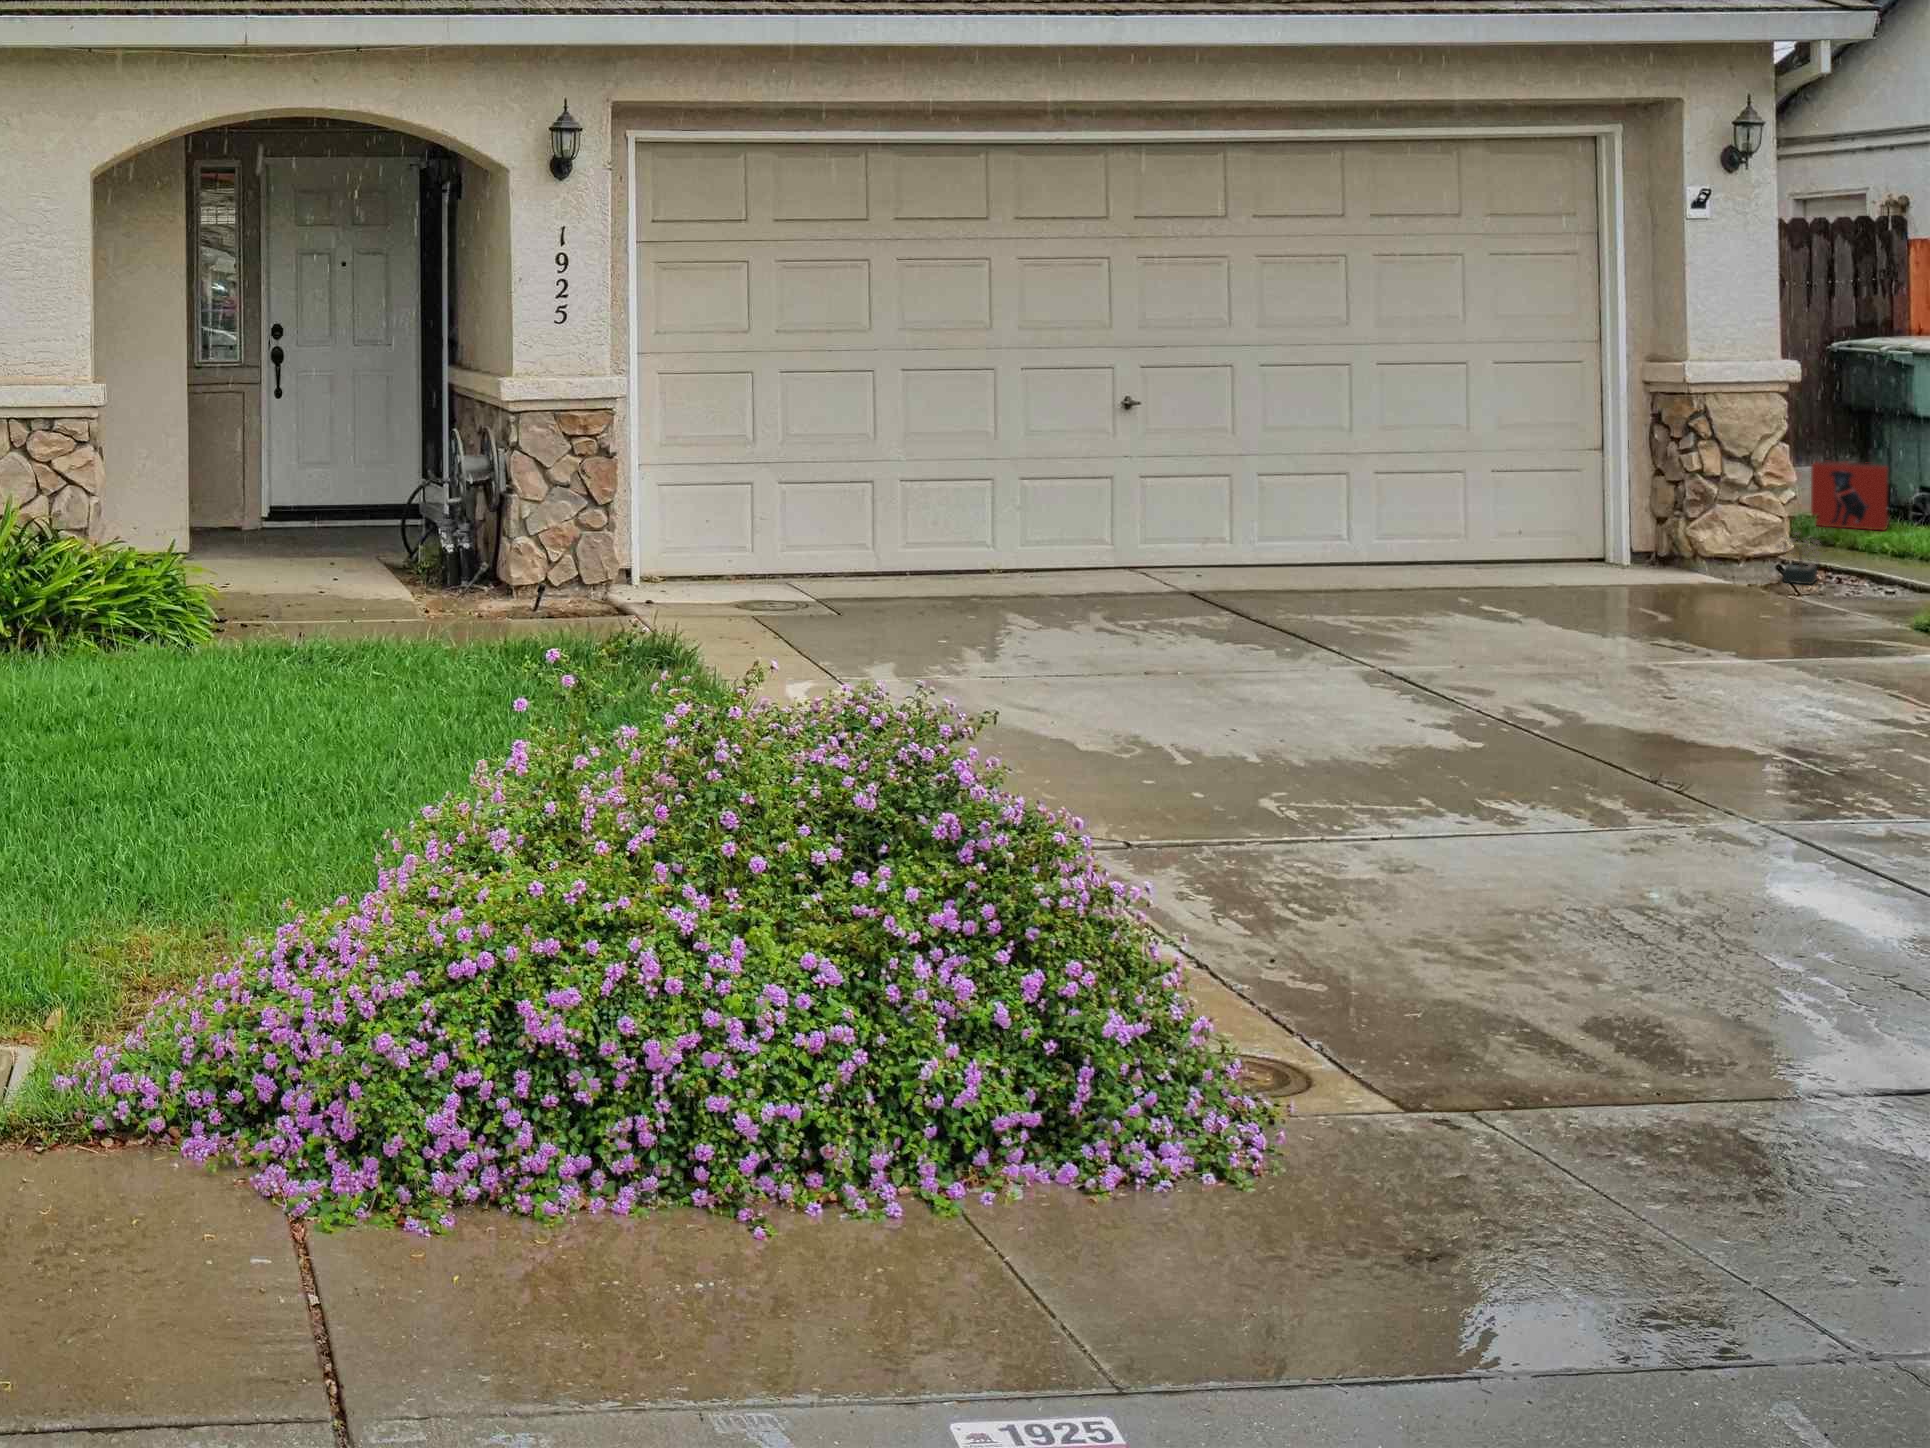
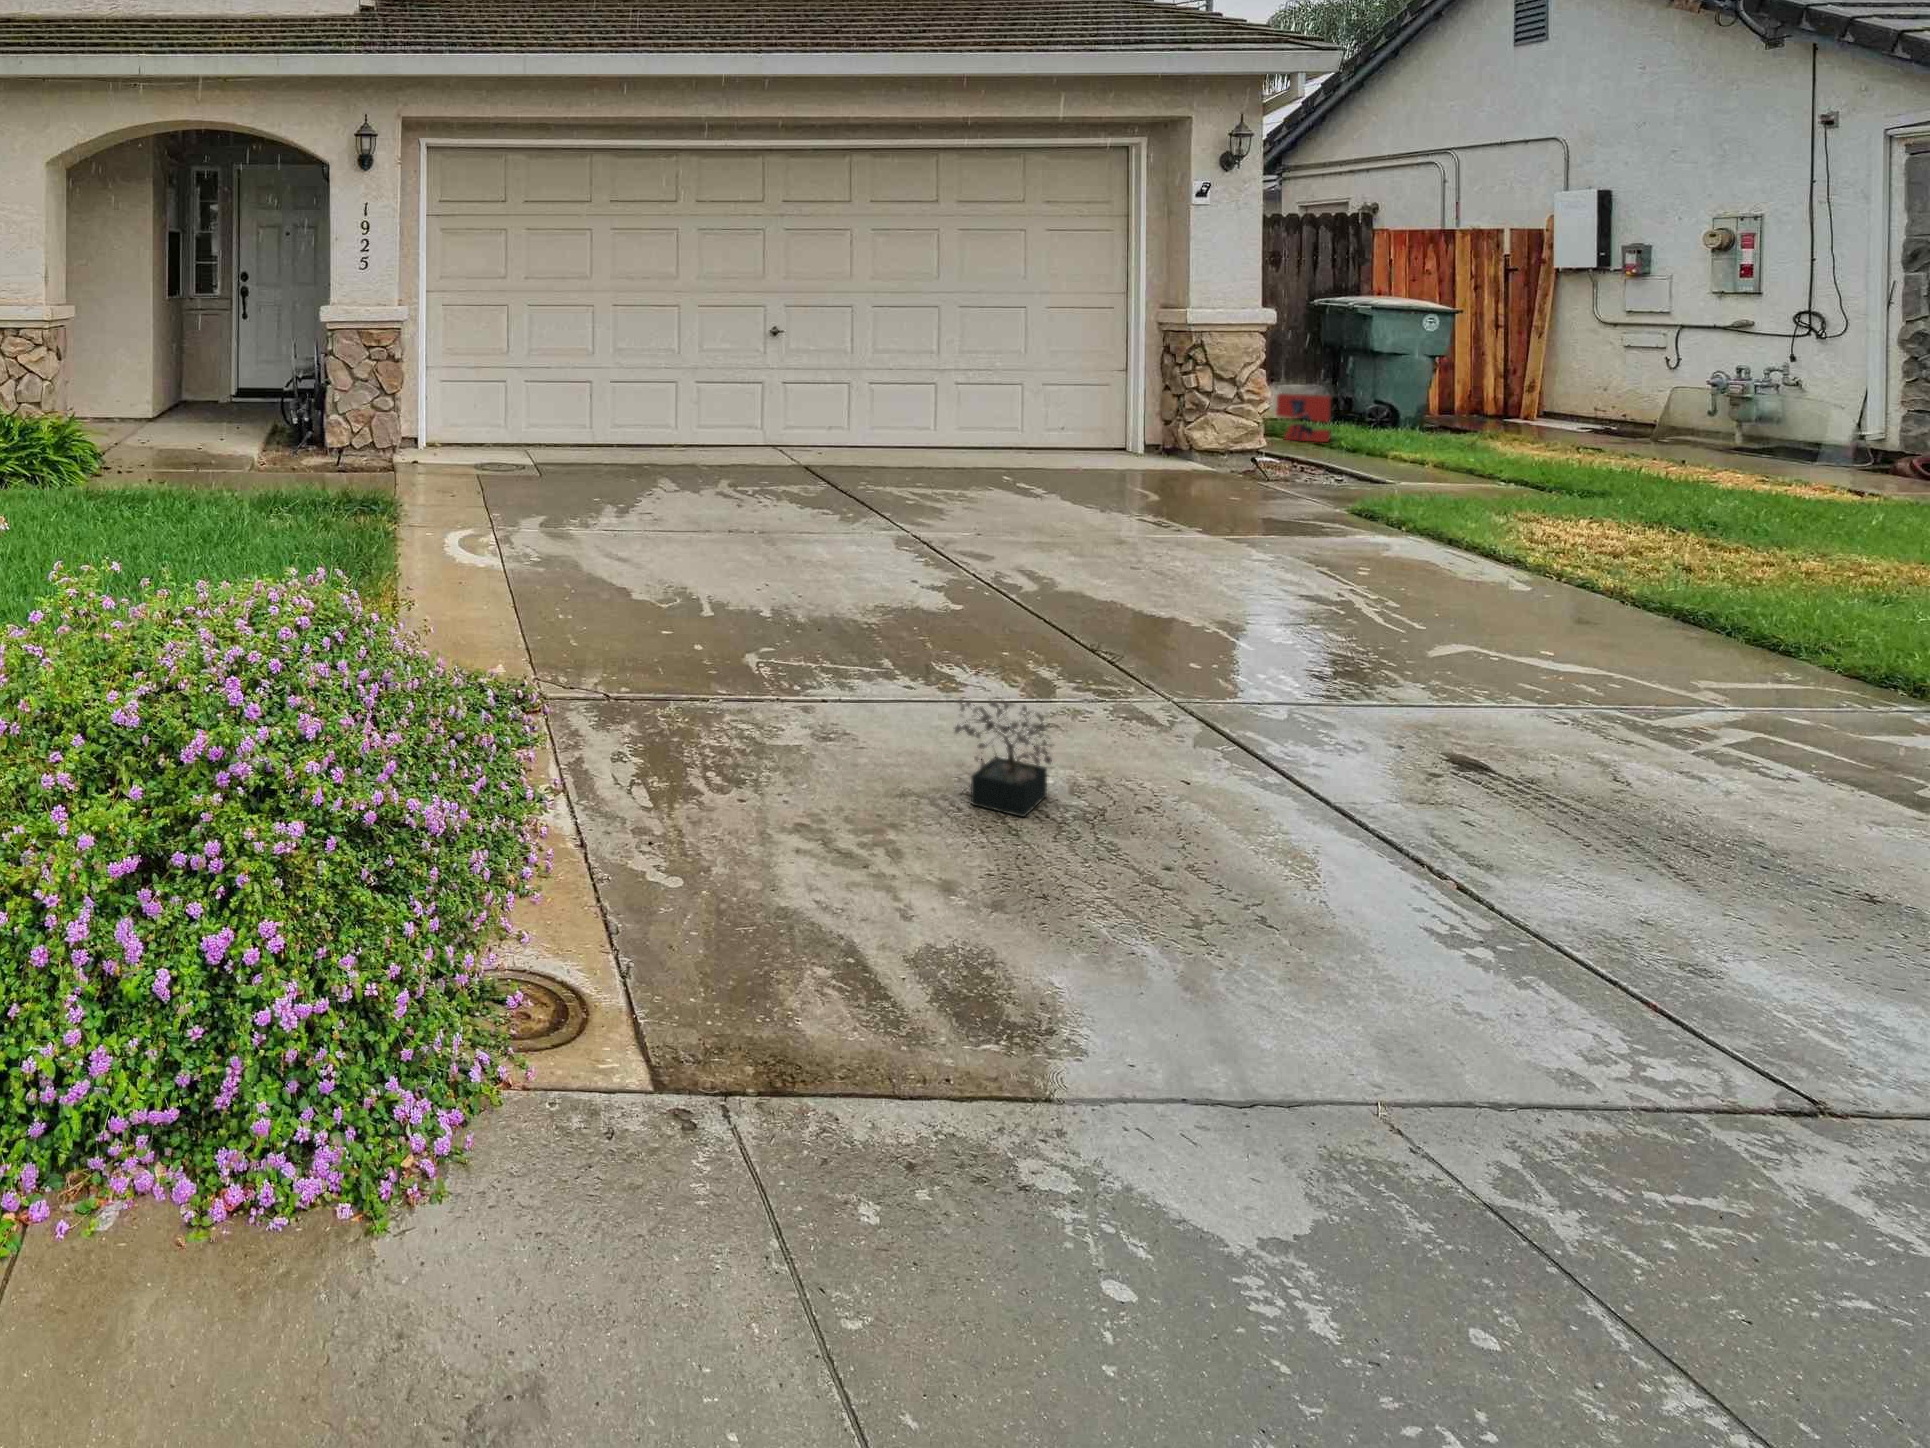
decorative plant: present [1776,533,1822,584] -> present [955,699,1052,817]

